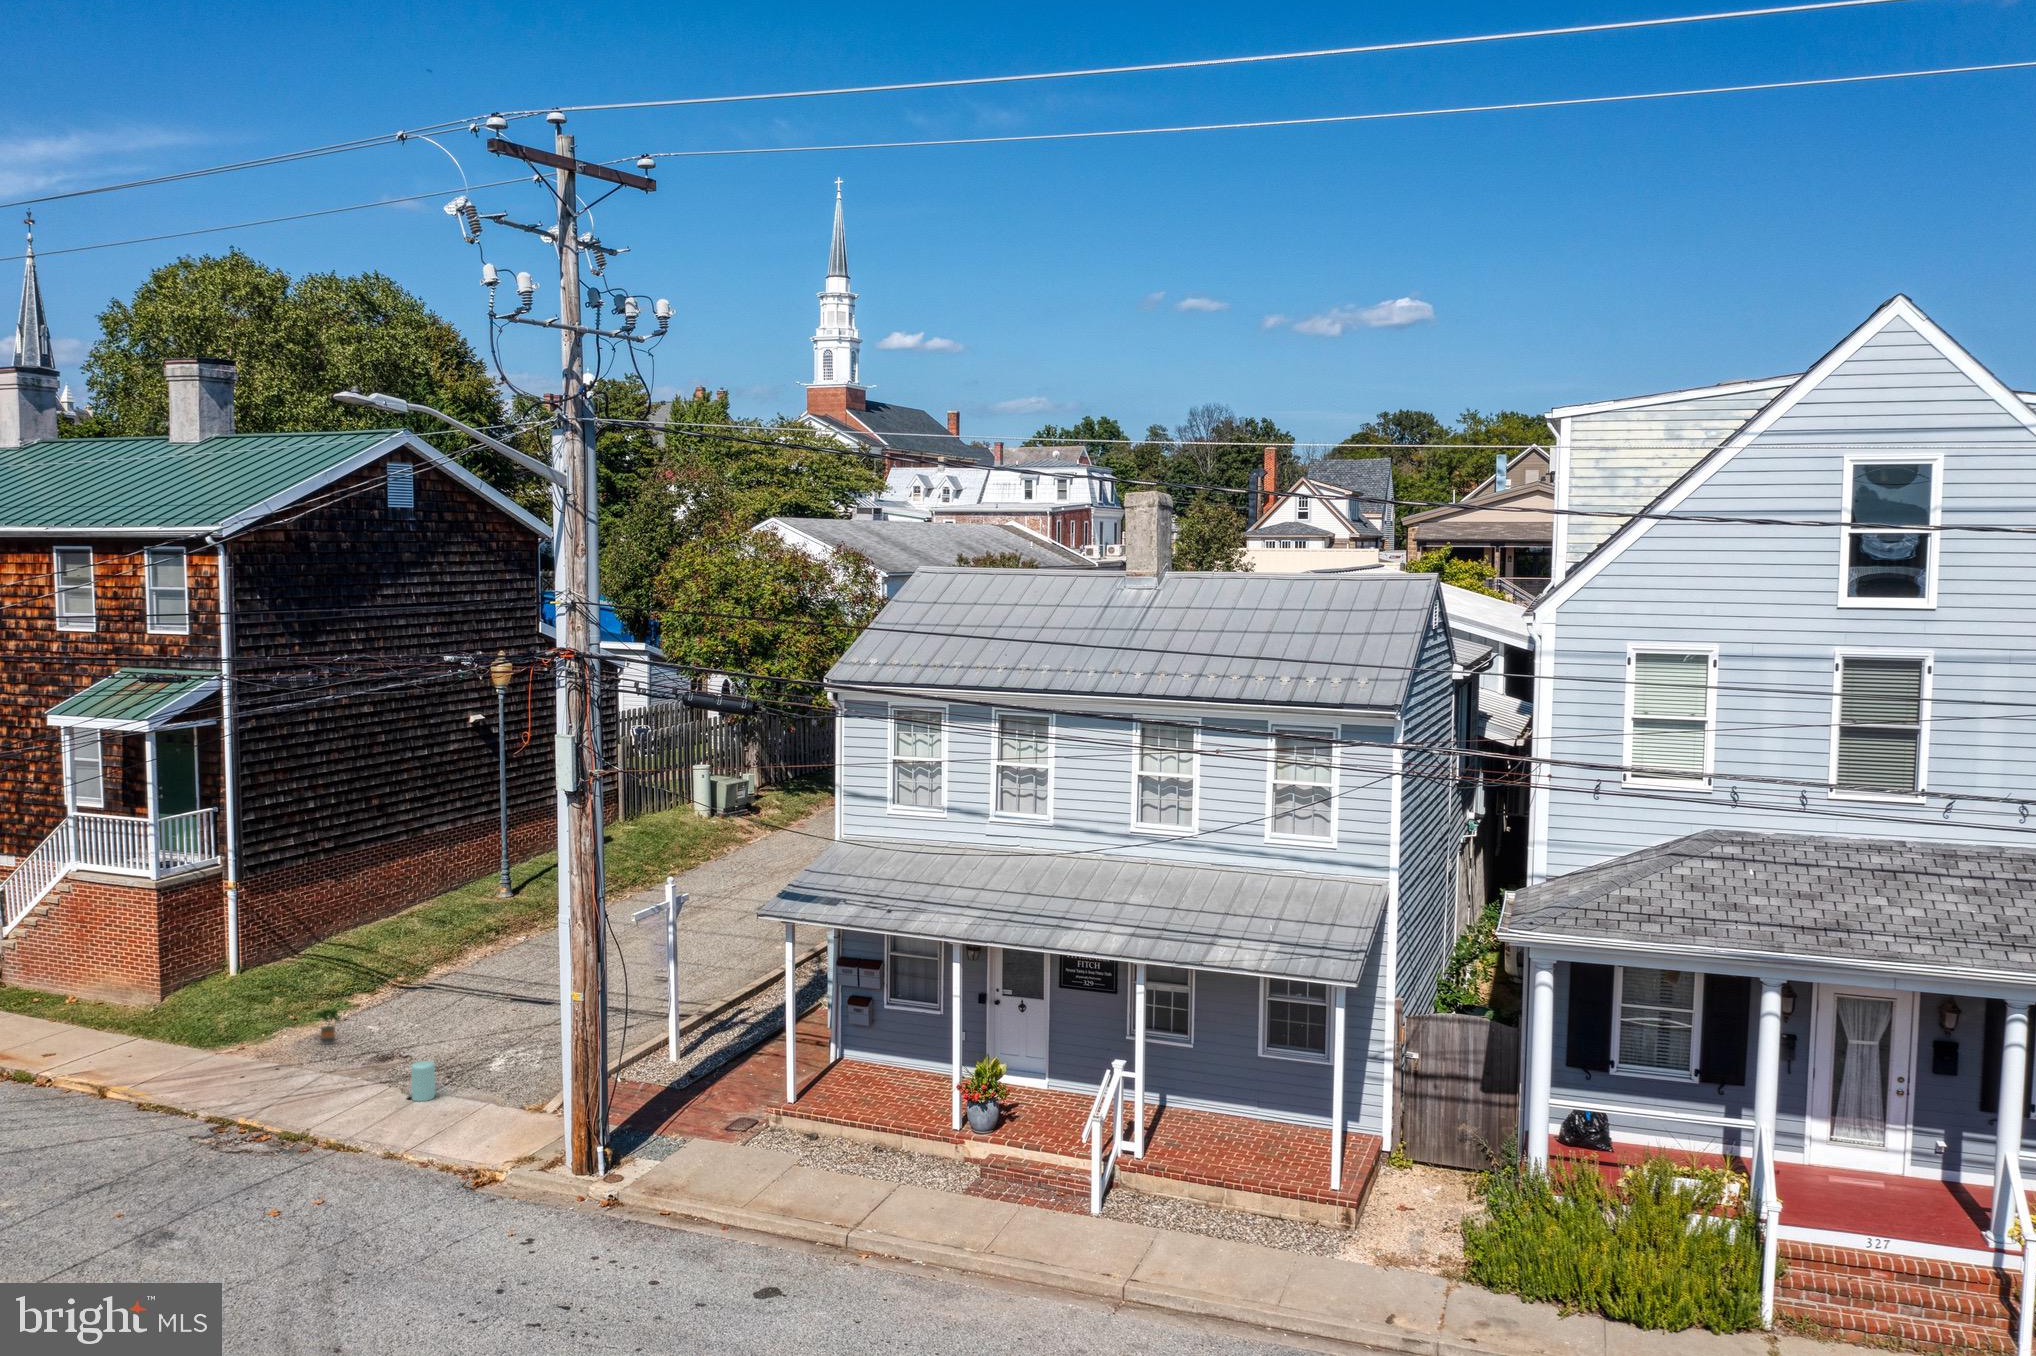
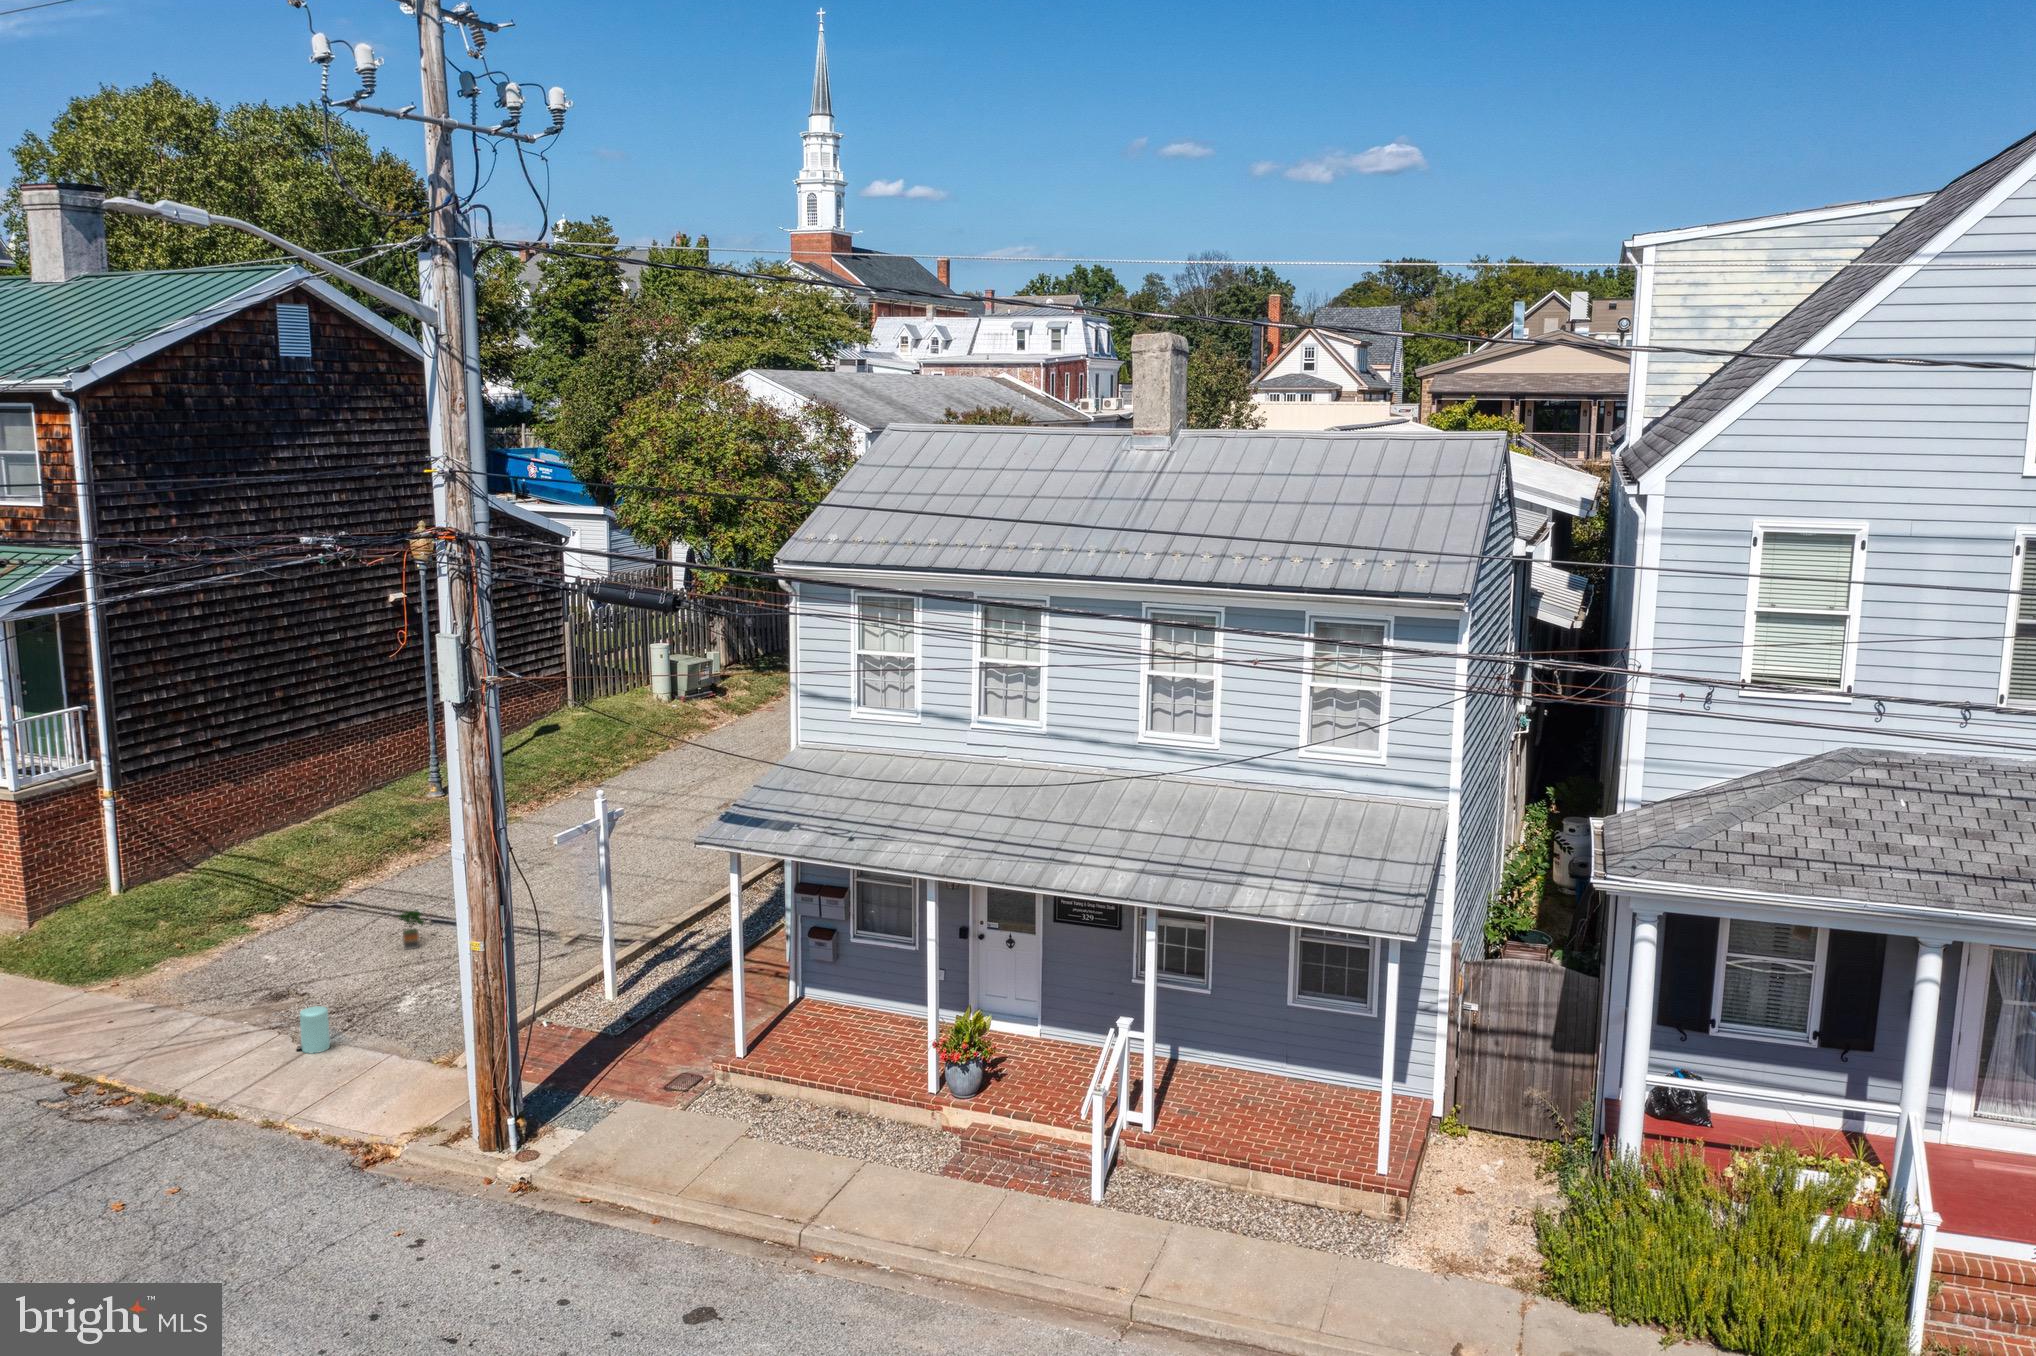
potted tree: present [317,1008,341,1045] -> present [398,910,424,949]

